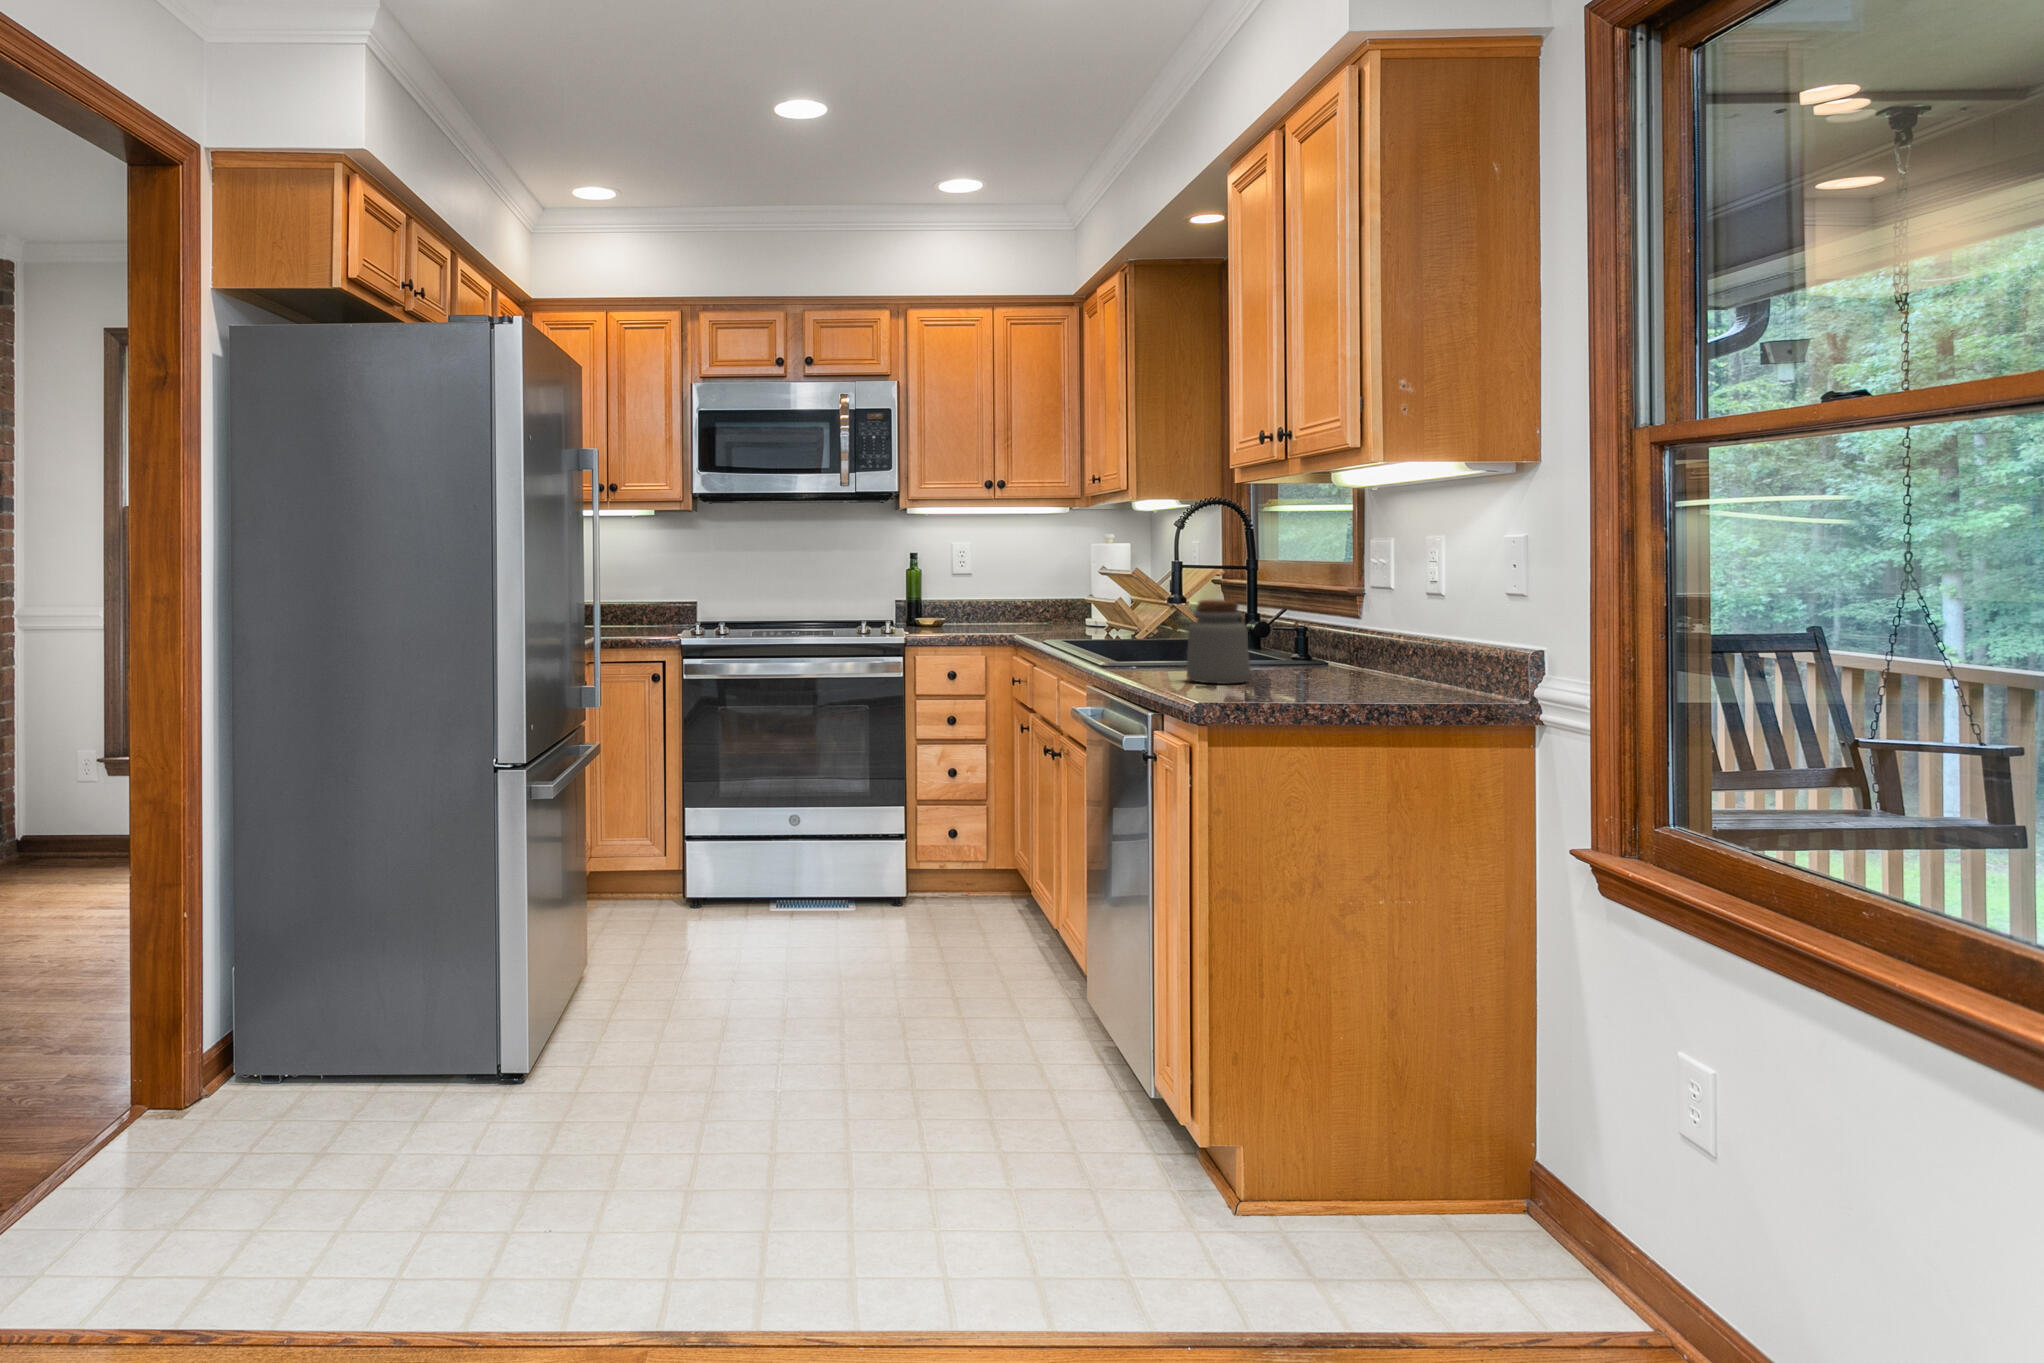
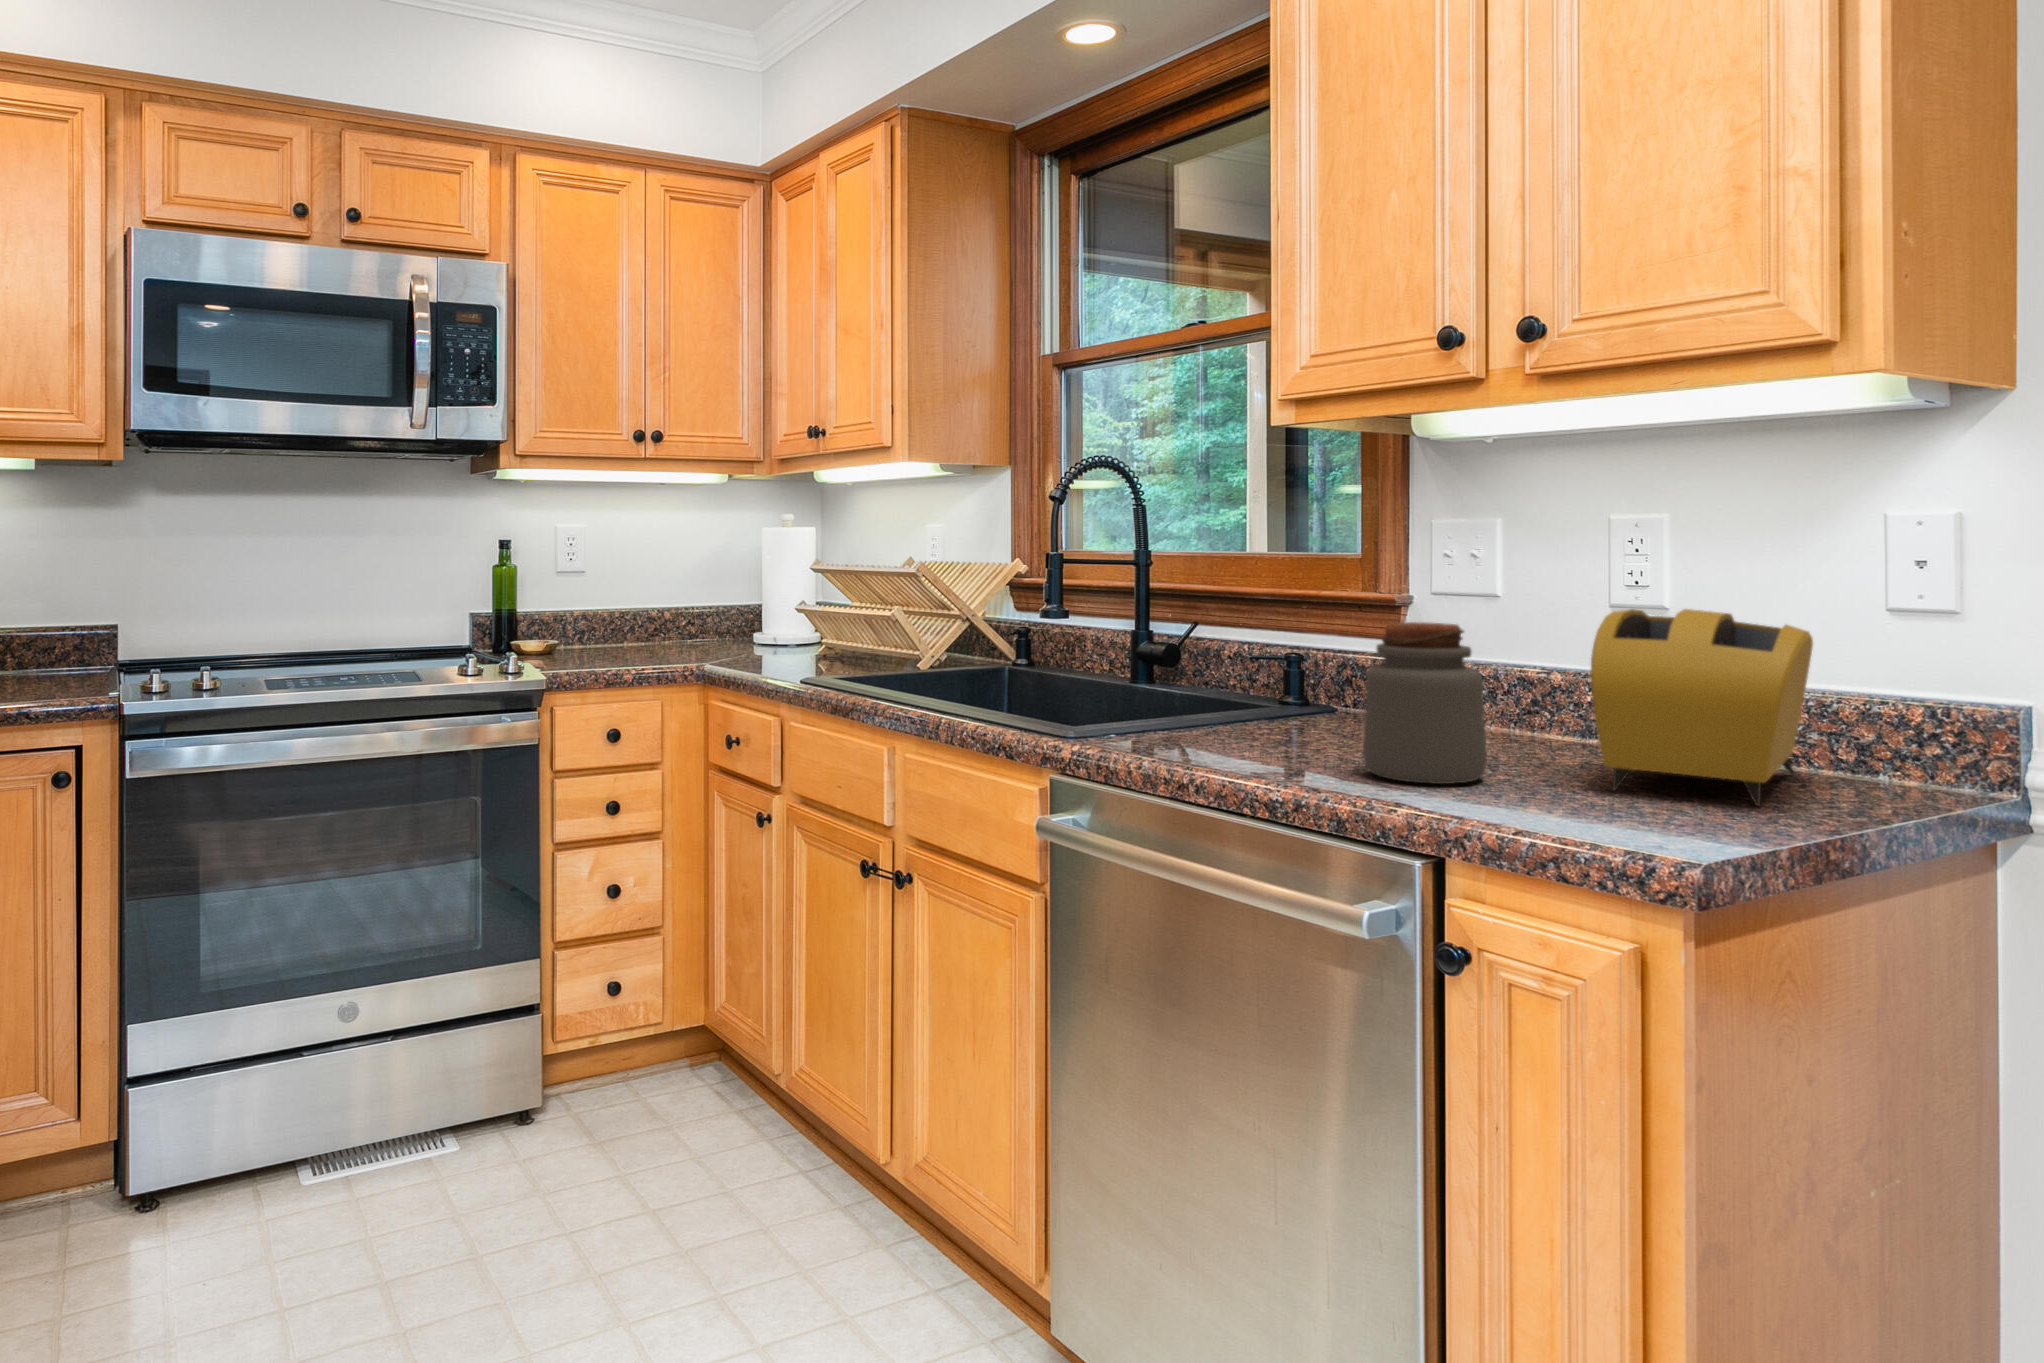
toaster: none [1280,593,1438,694] -> present [1591,609,1813,806]

